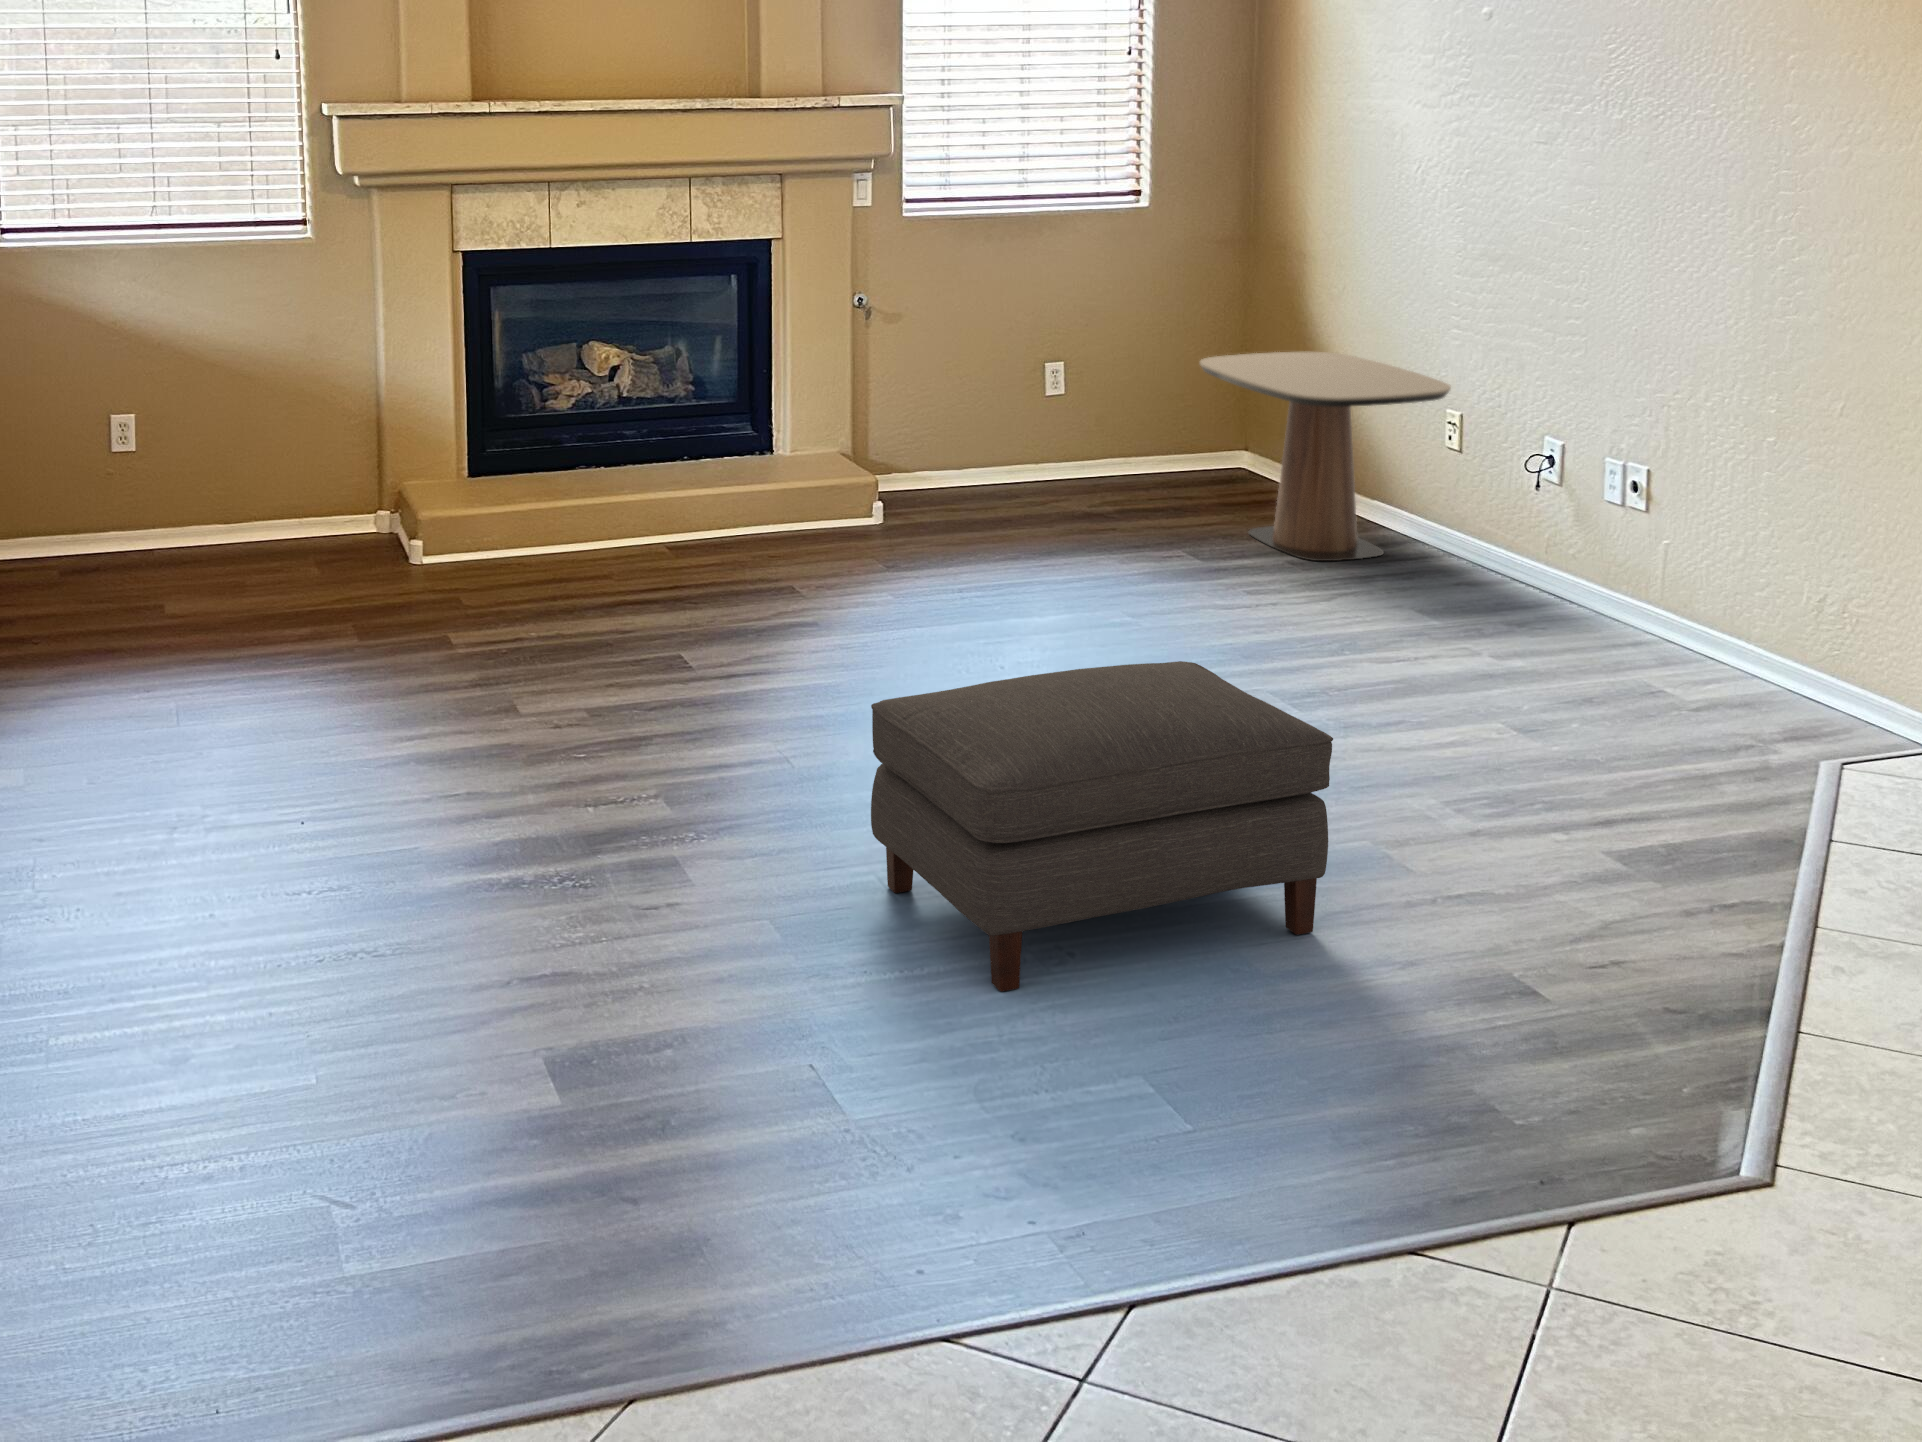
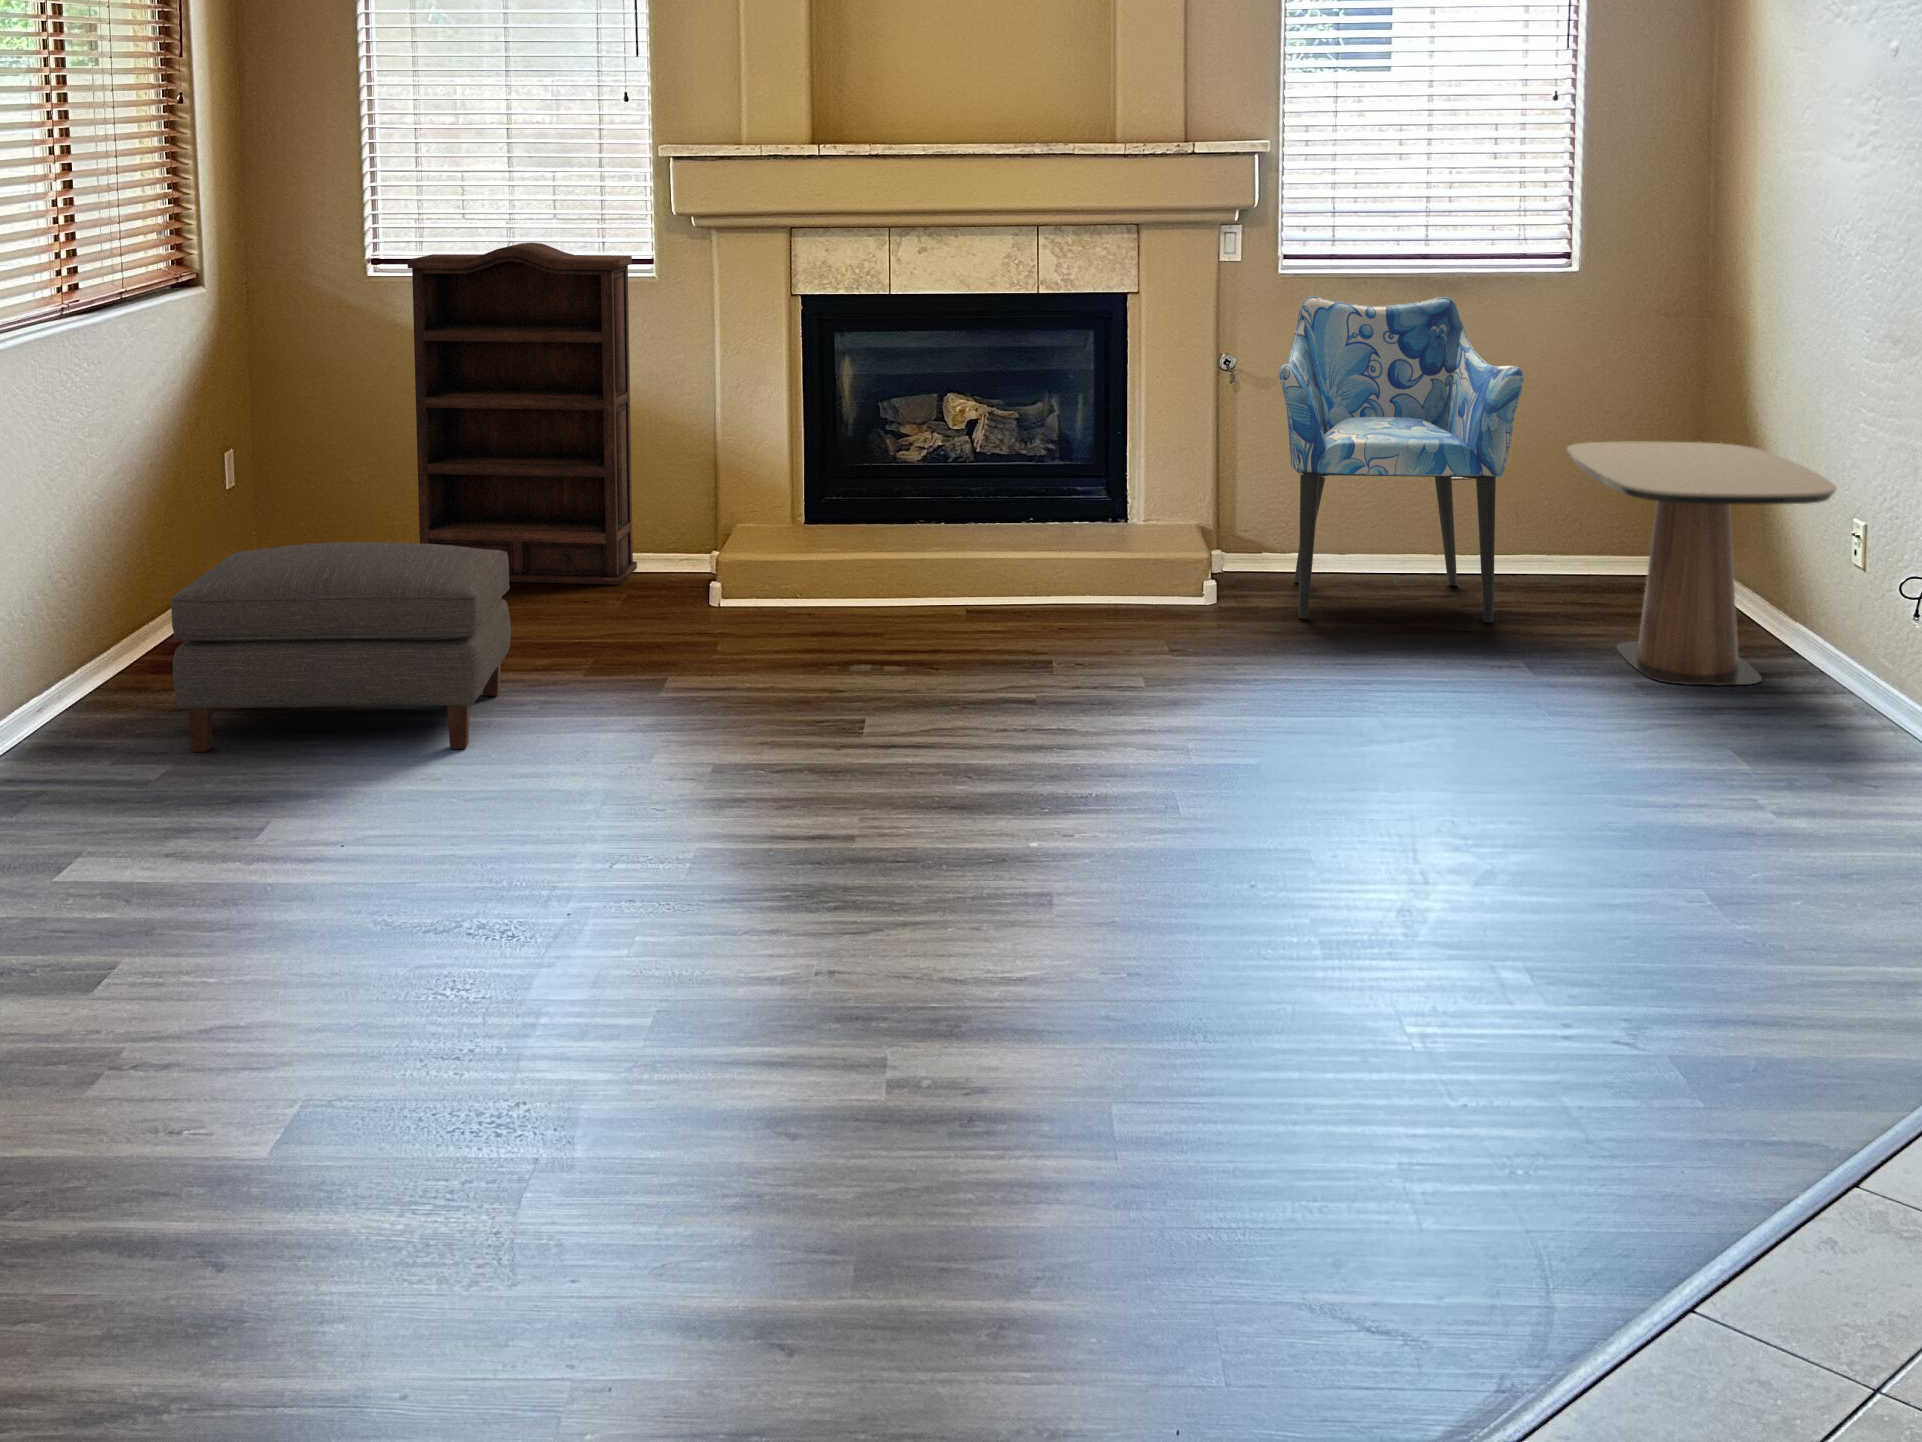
bookshelf: none [59,209,301,571] -> present [407,243,637,585]
armchair: none [930,232,1157,533] -> present [1279,296,1524,622]
ottoman: present [871,661,1333,991] -> present [171,542,511,752]

